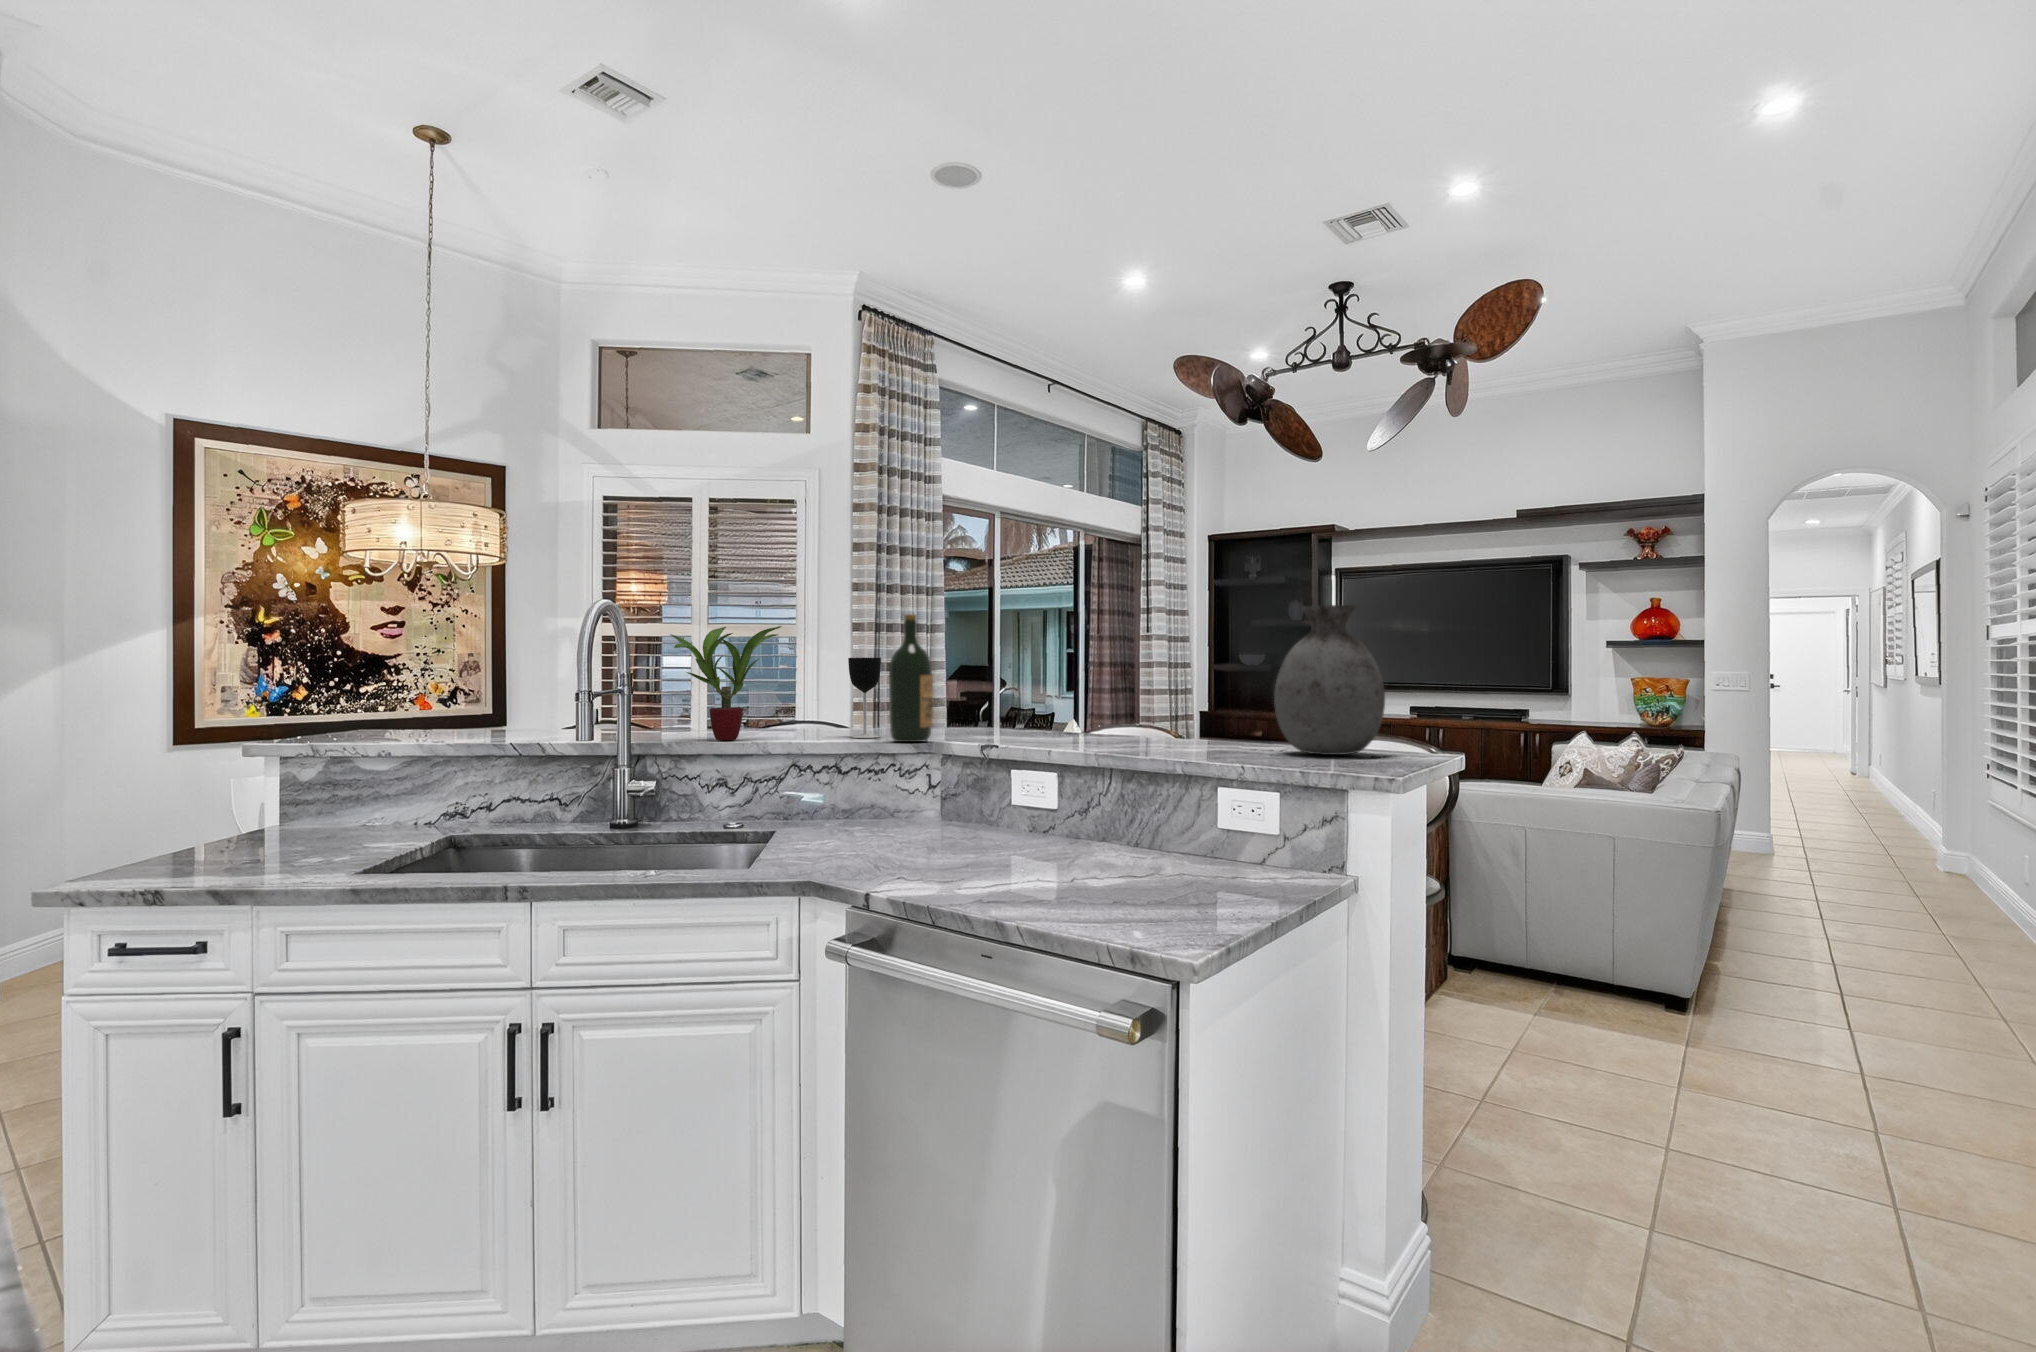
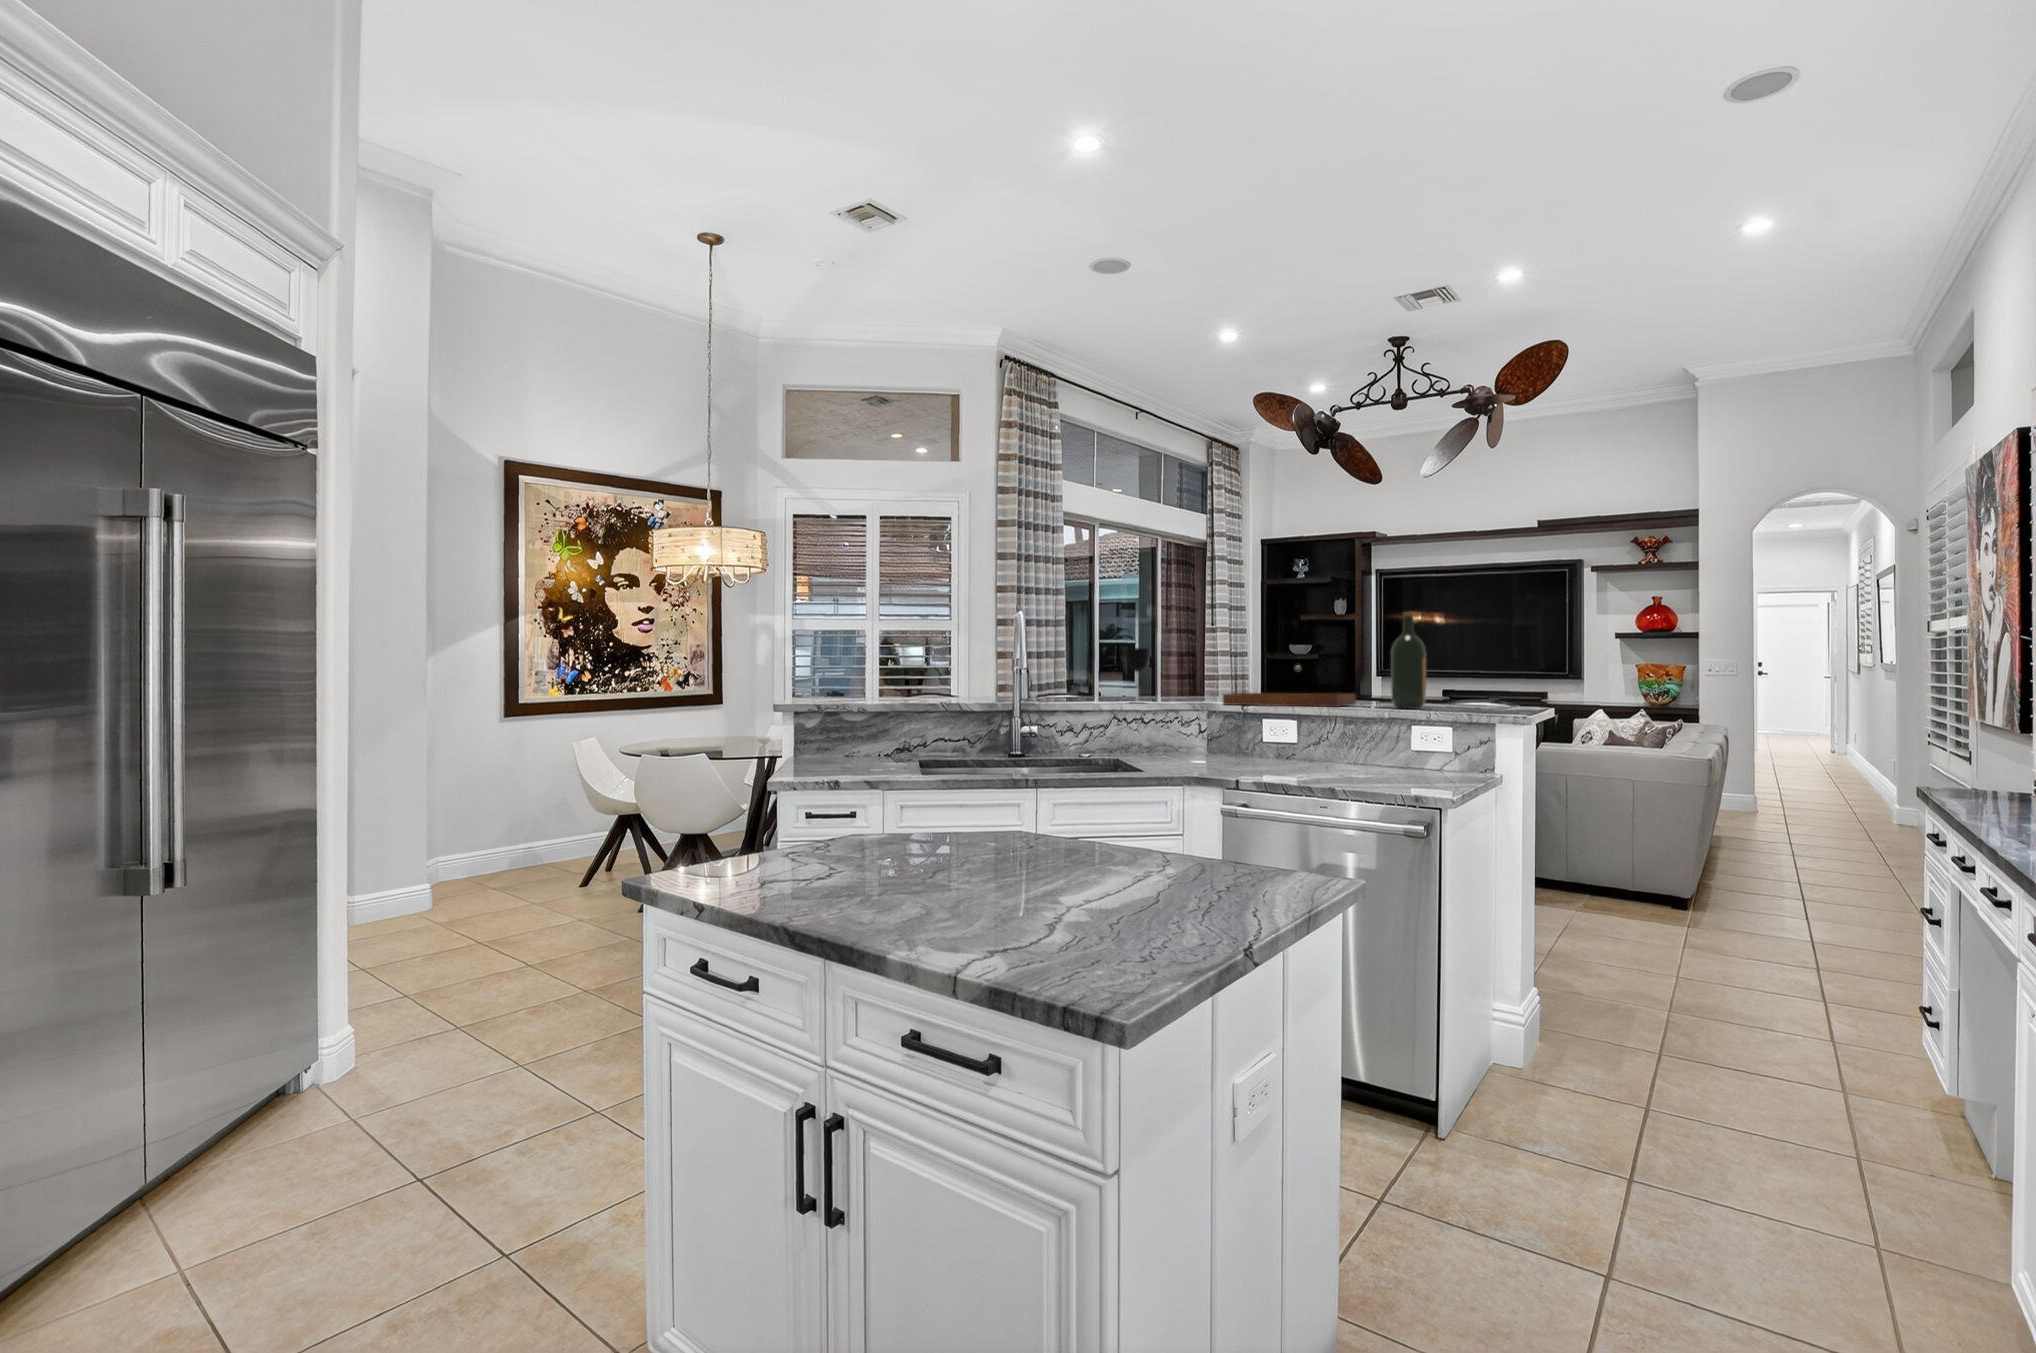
vase: present [1274,605,1385,755] -> none [1436,615,1506,707]
wine bottle: present [889,614,933,742] -> present [1391,612,1426,708]
potted plant: present [670,626,782,740] -> none [1021,627,1100,704]
tray: none [963,684,1162,752] -> present [1223,665,1356,707]

